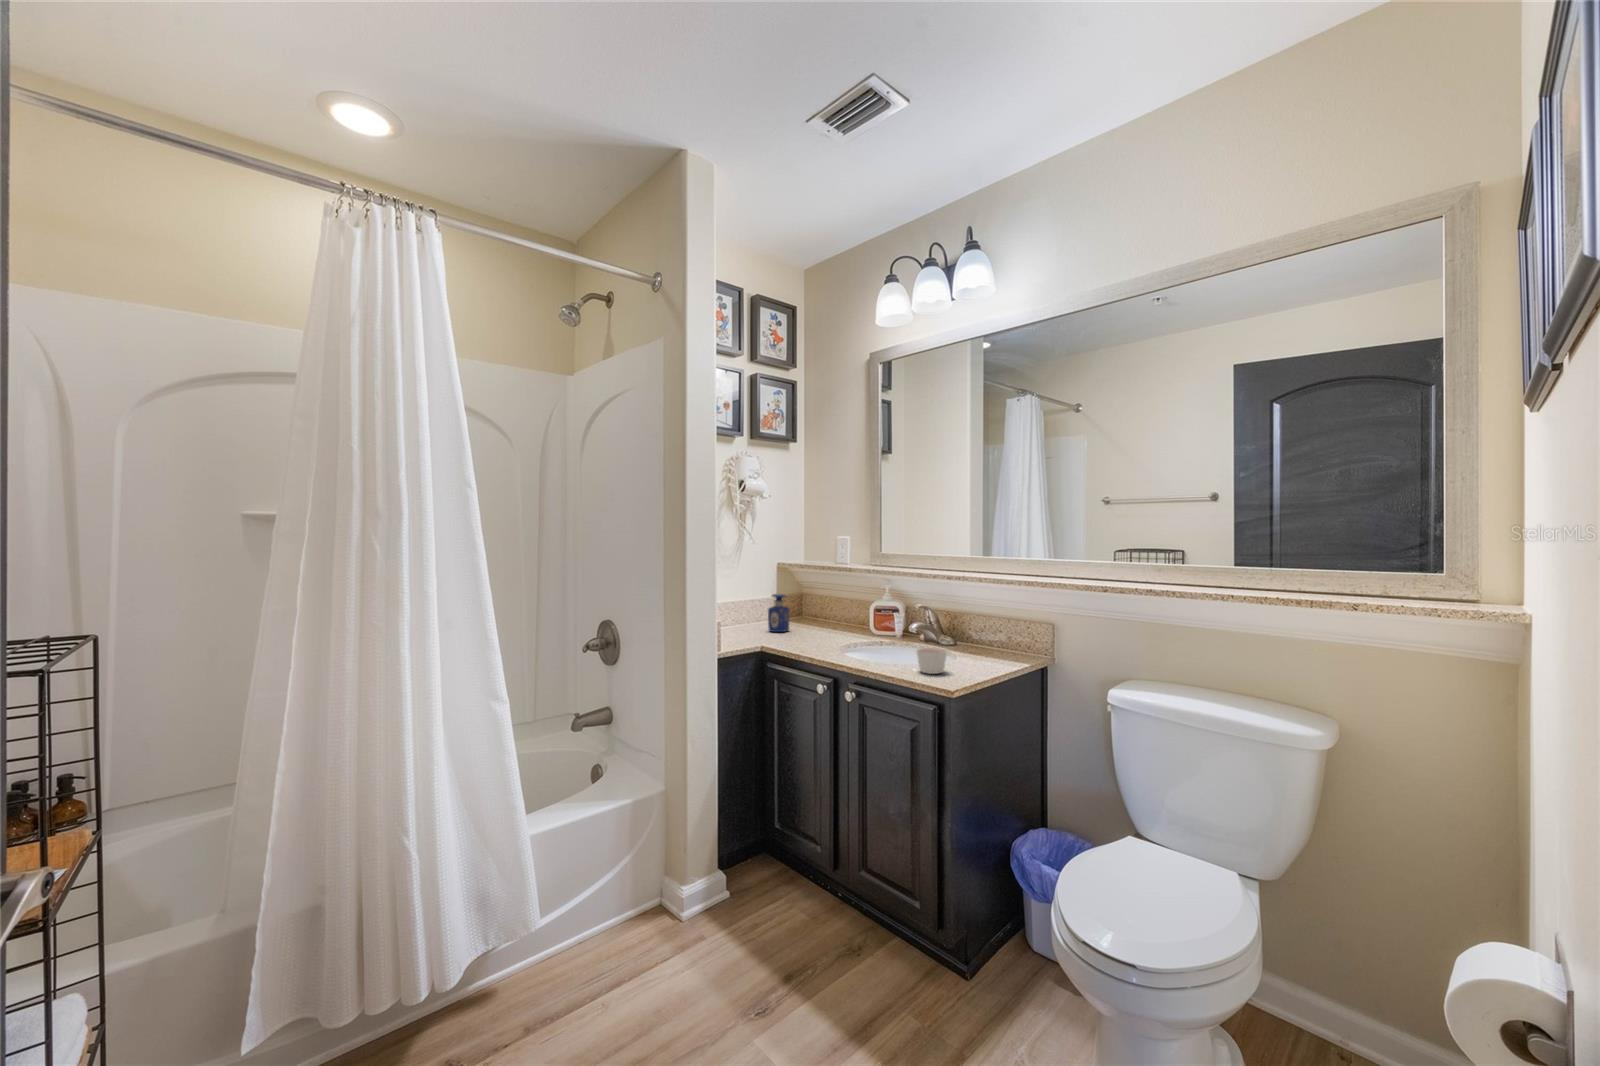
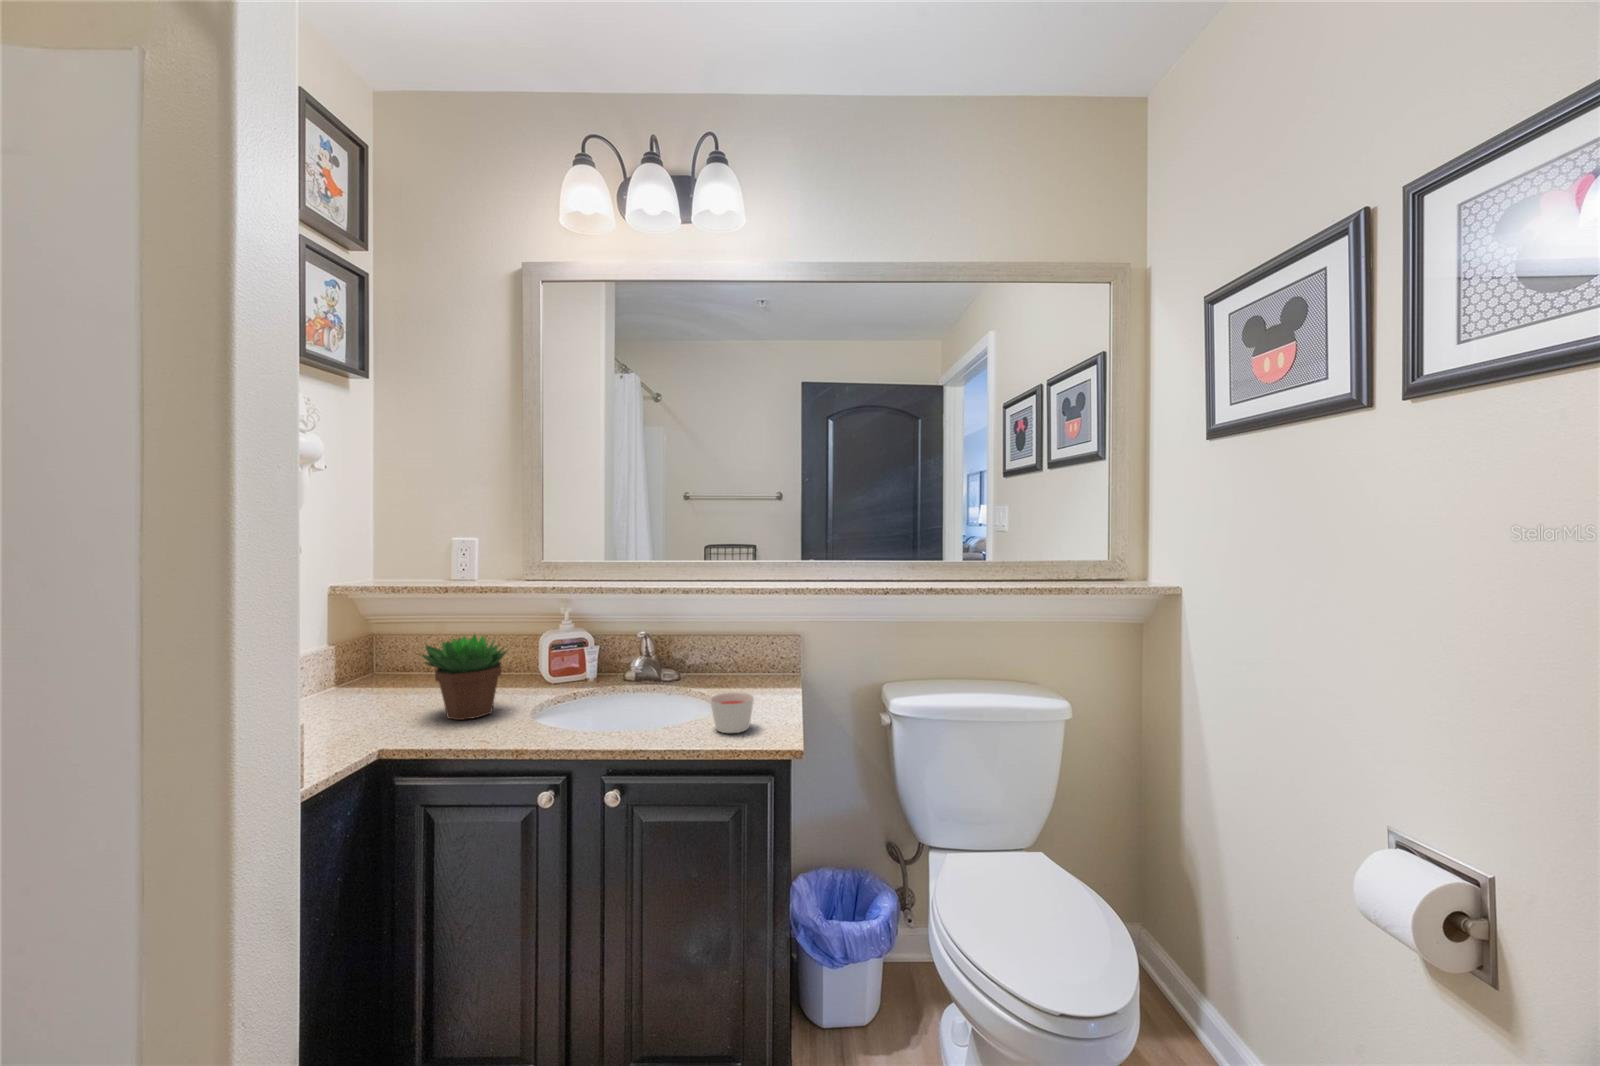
perfume bottle: present [768,593,789,632] -> none [342,638,386,710]
succulent plant: none [789,594,837,644] -> present [422,634,508,720]

